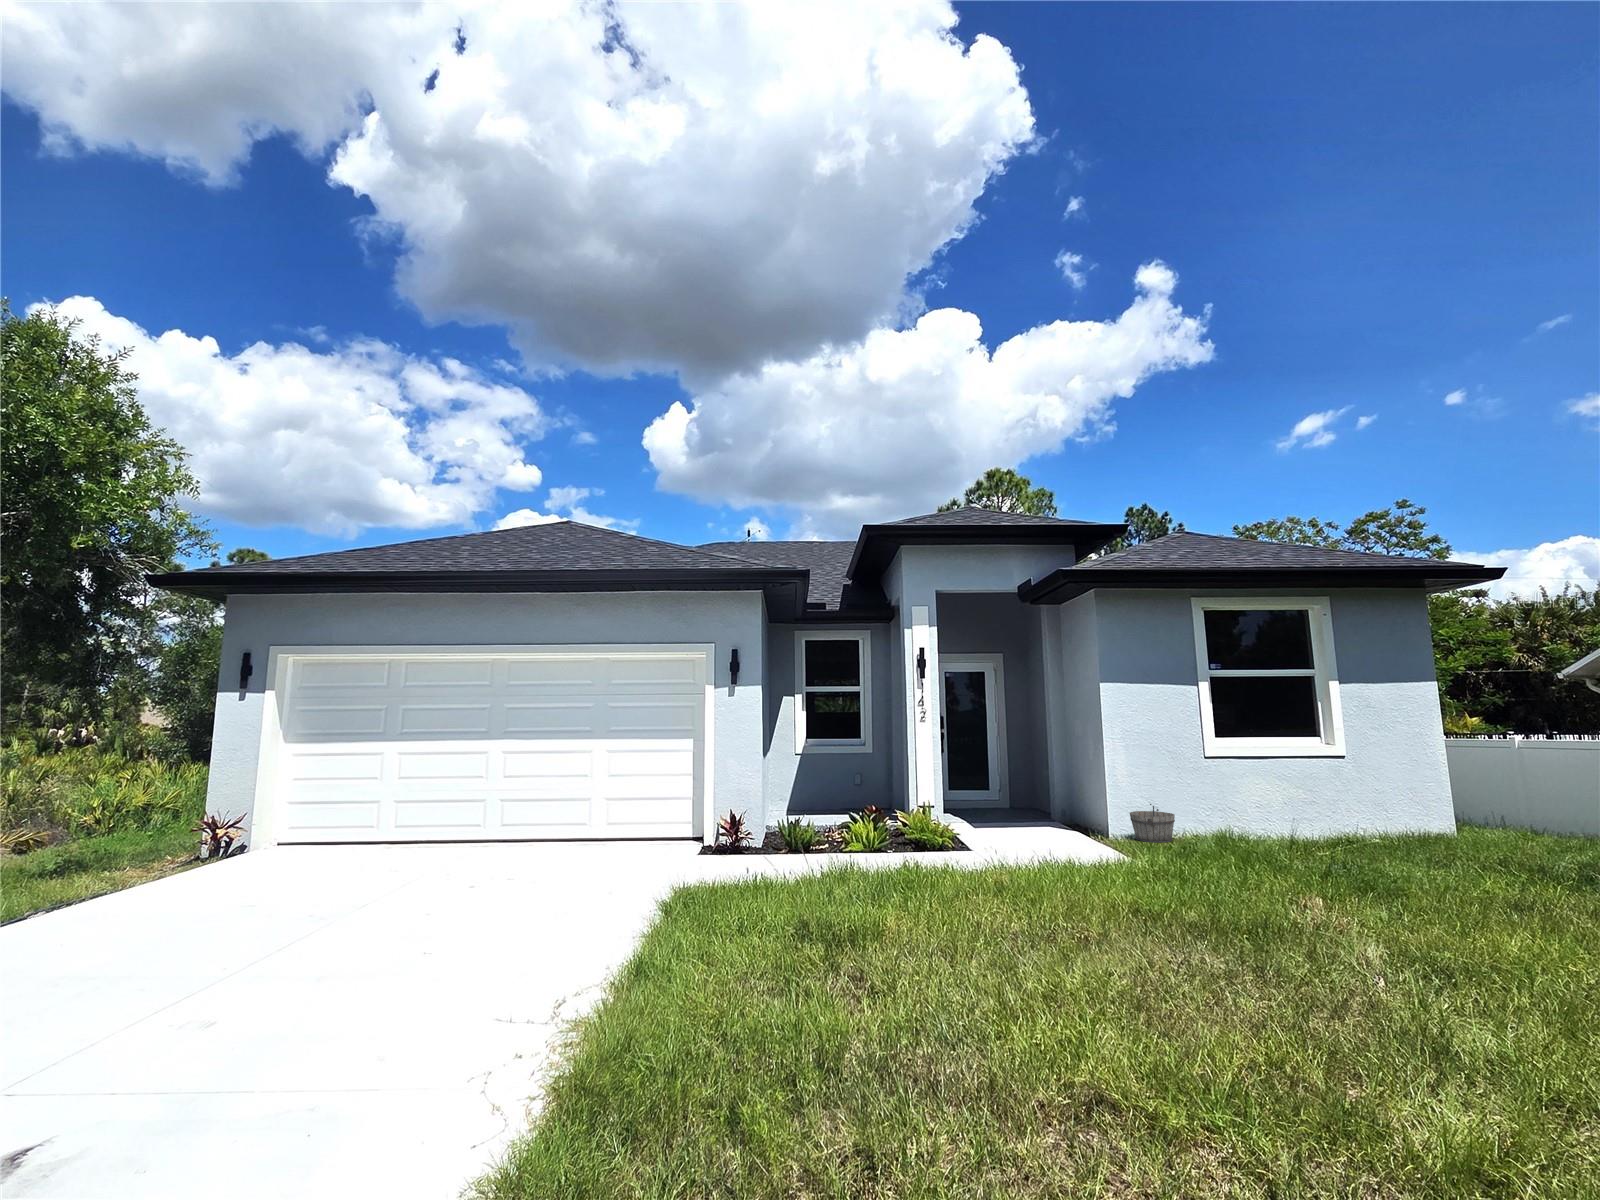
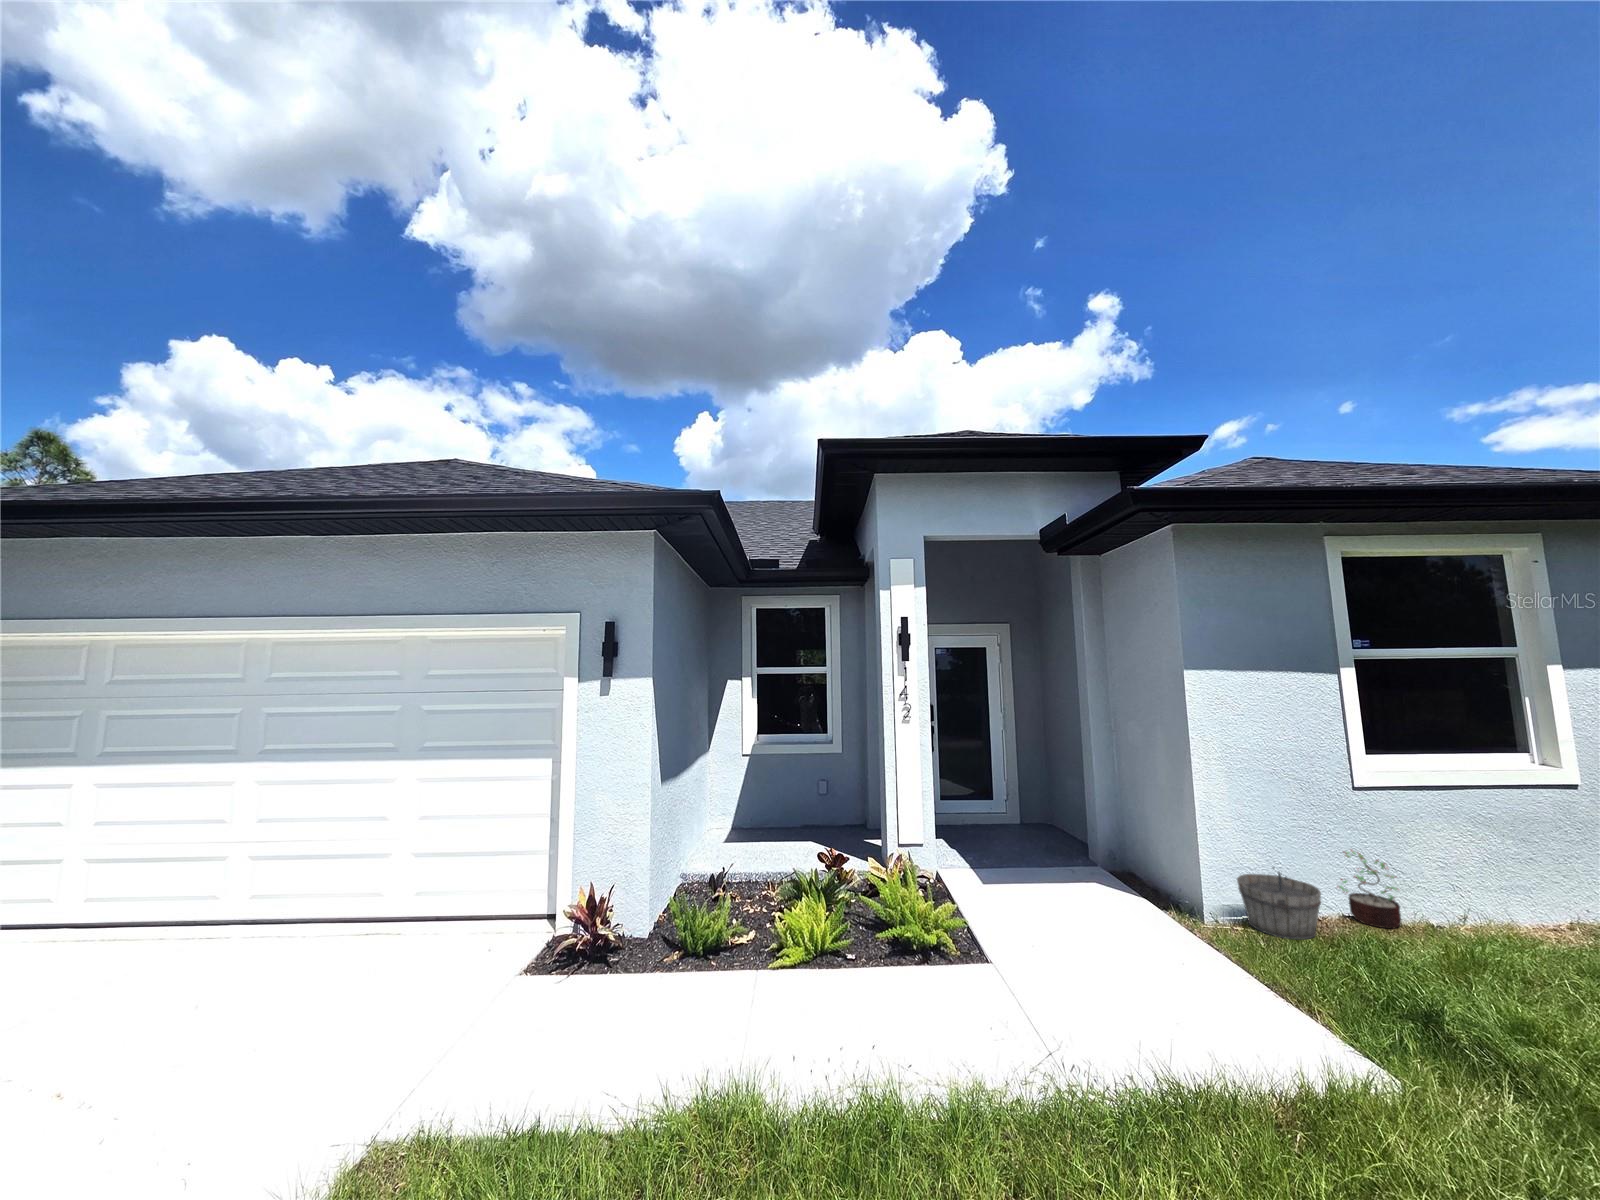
decorative plant: none [1192,794,1226,839] -> present [1339,850,1401,929]

